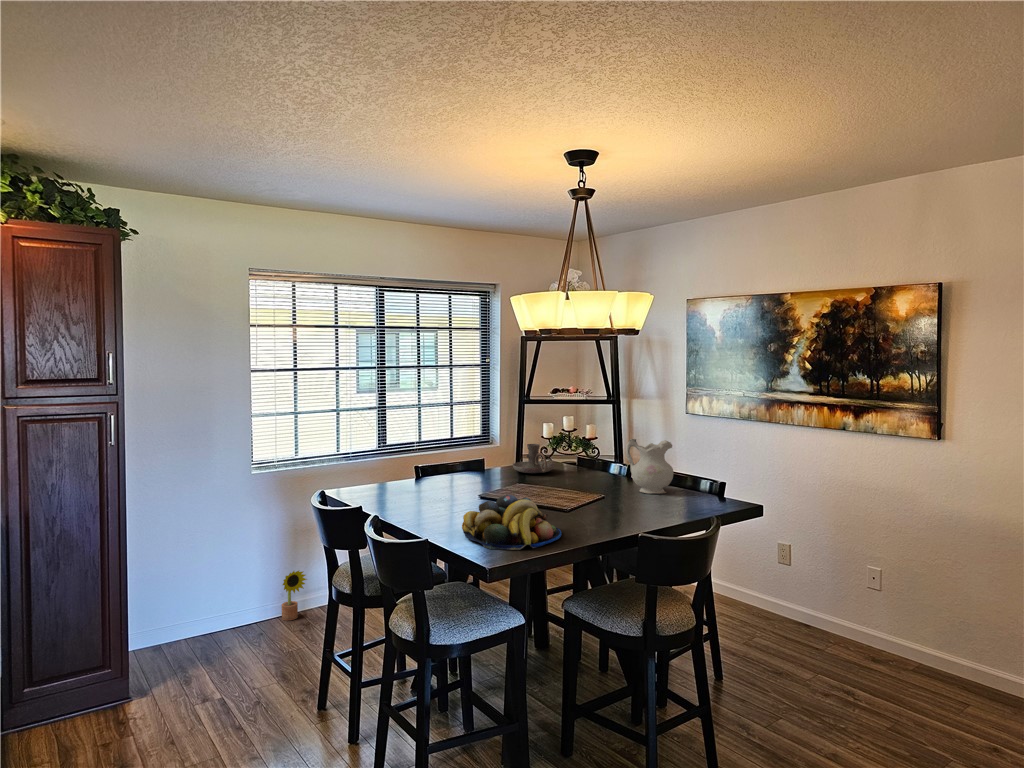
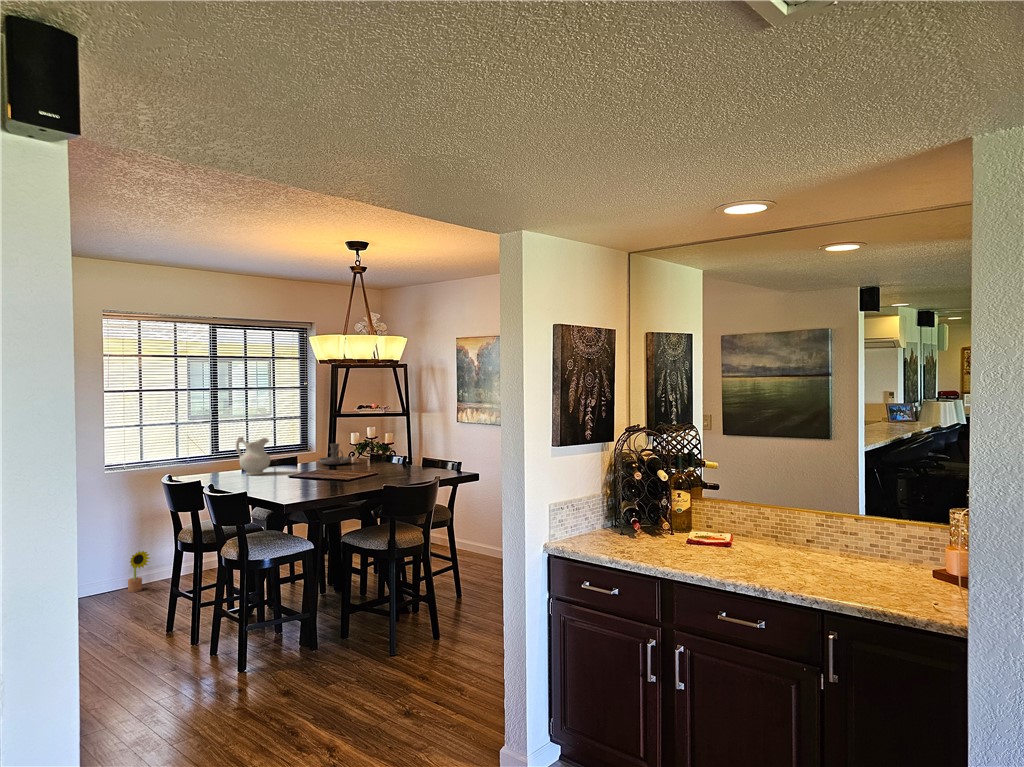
ceramic pitcher: present [626,439,673,494] -> present [236,437,270,475]
fruit bowl: present [462,495,561,550] -> none [271,468,338,498]

